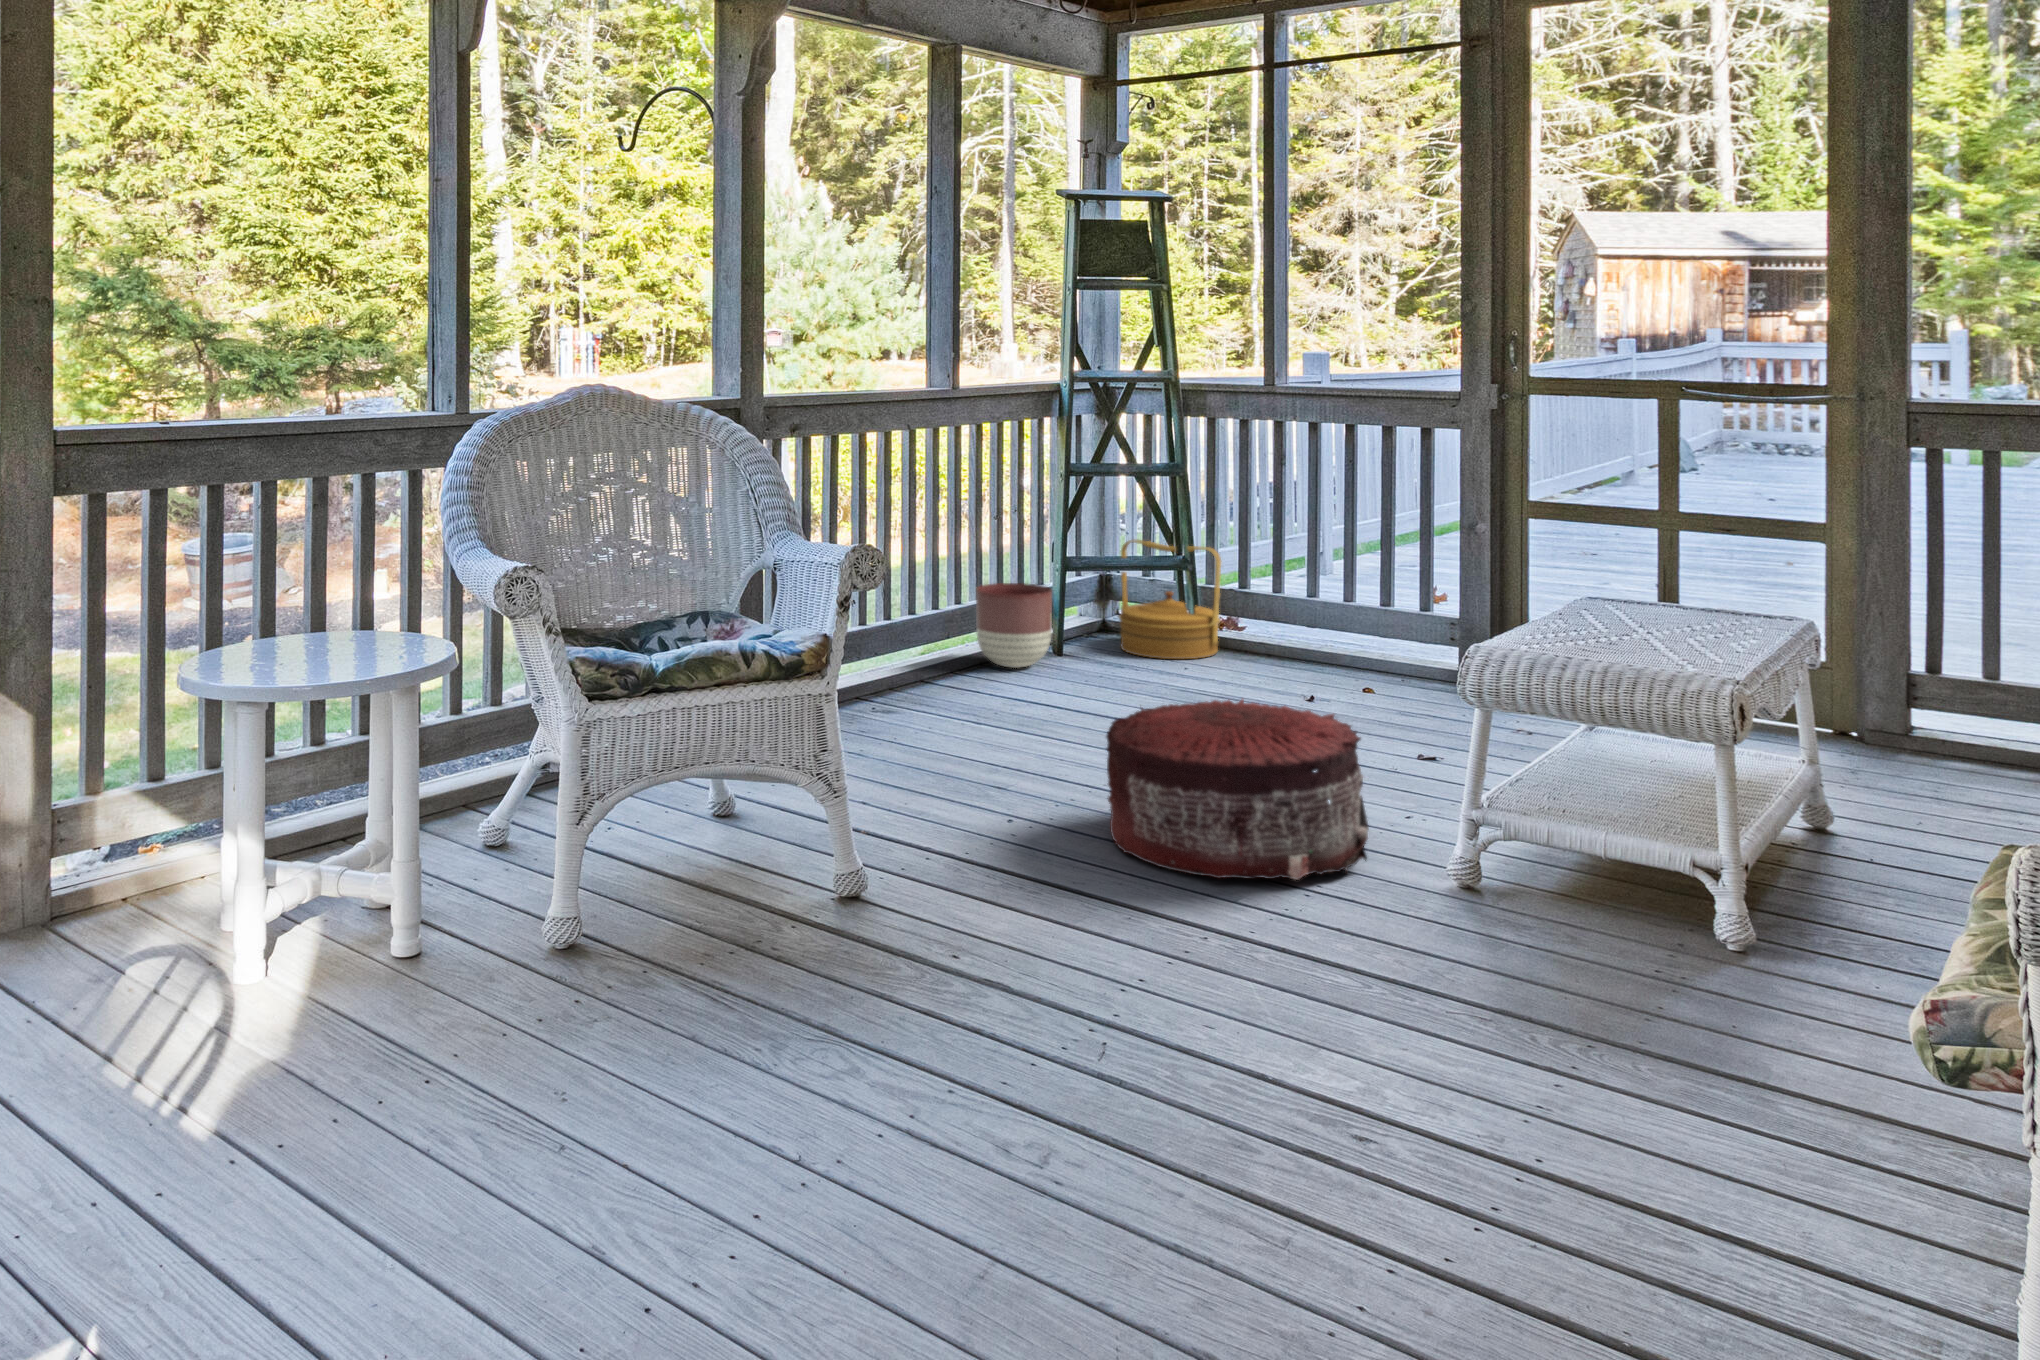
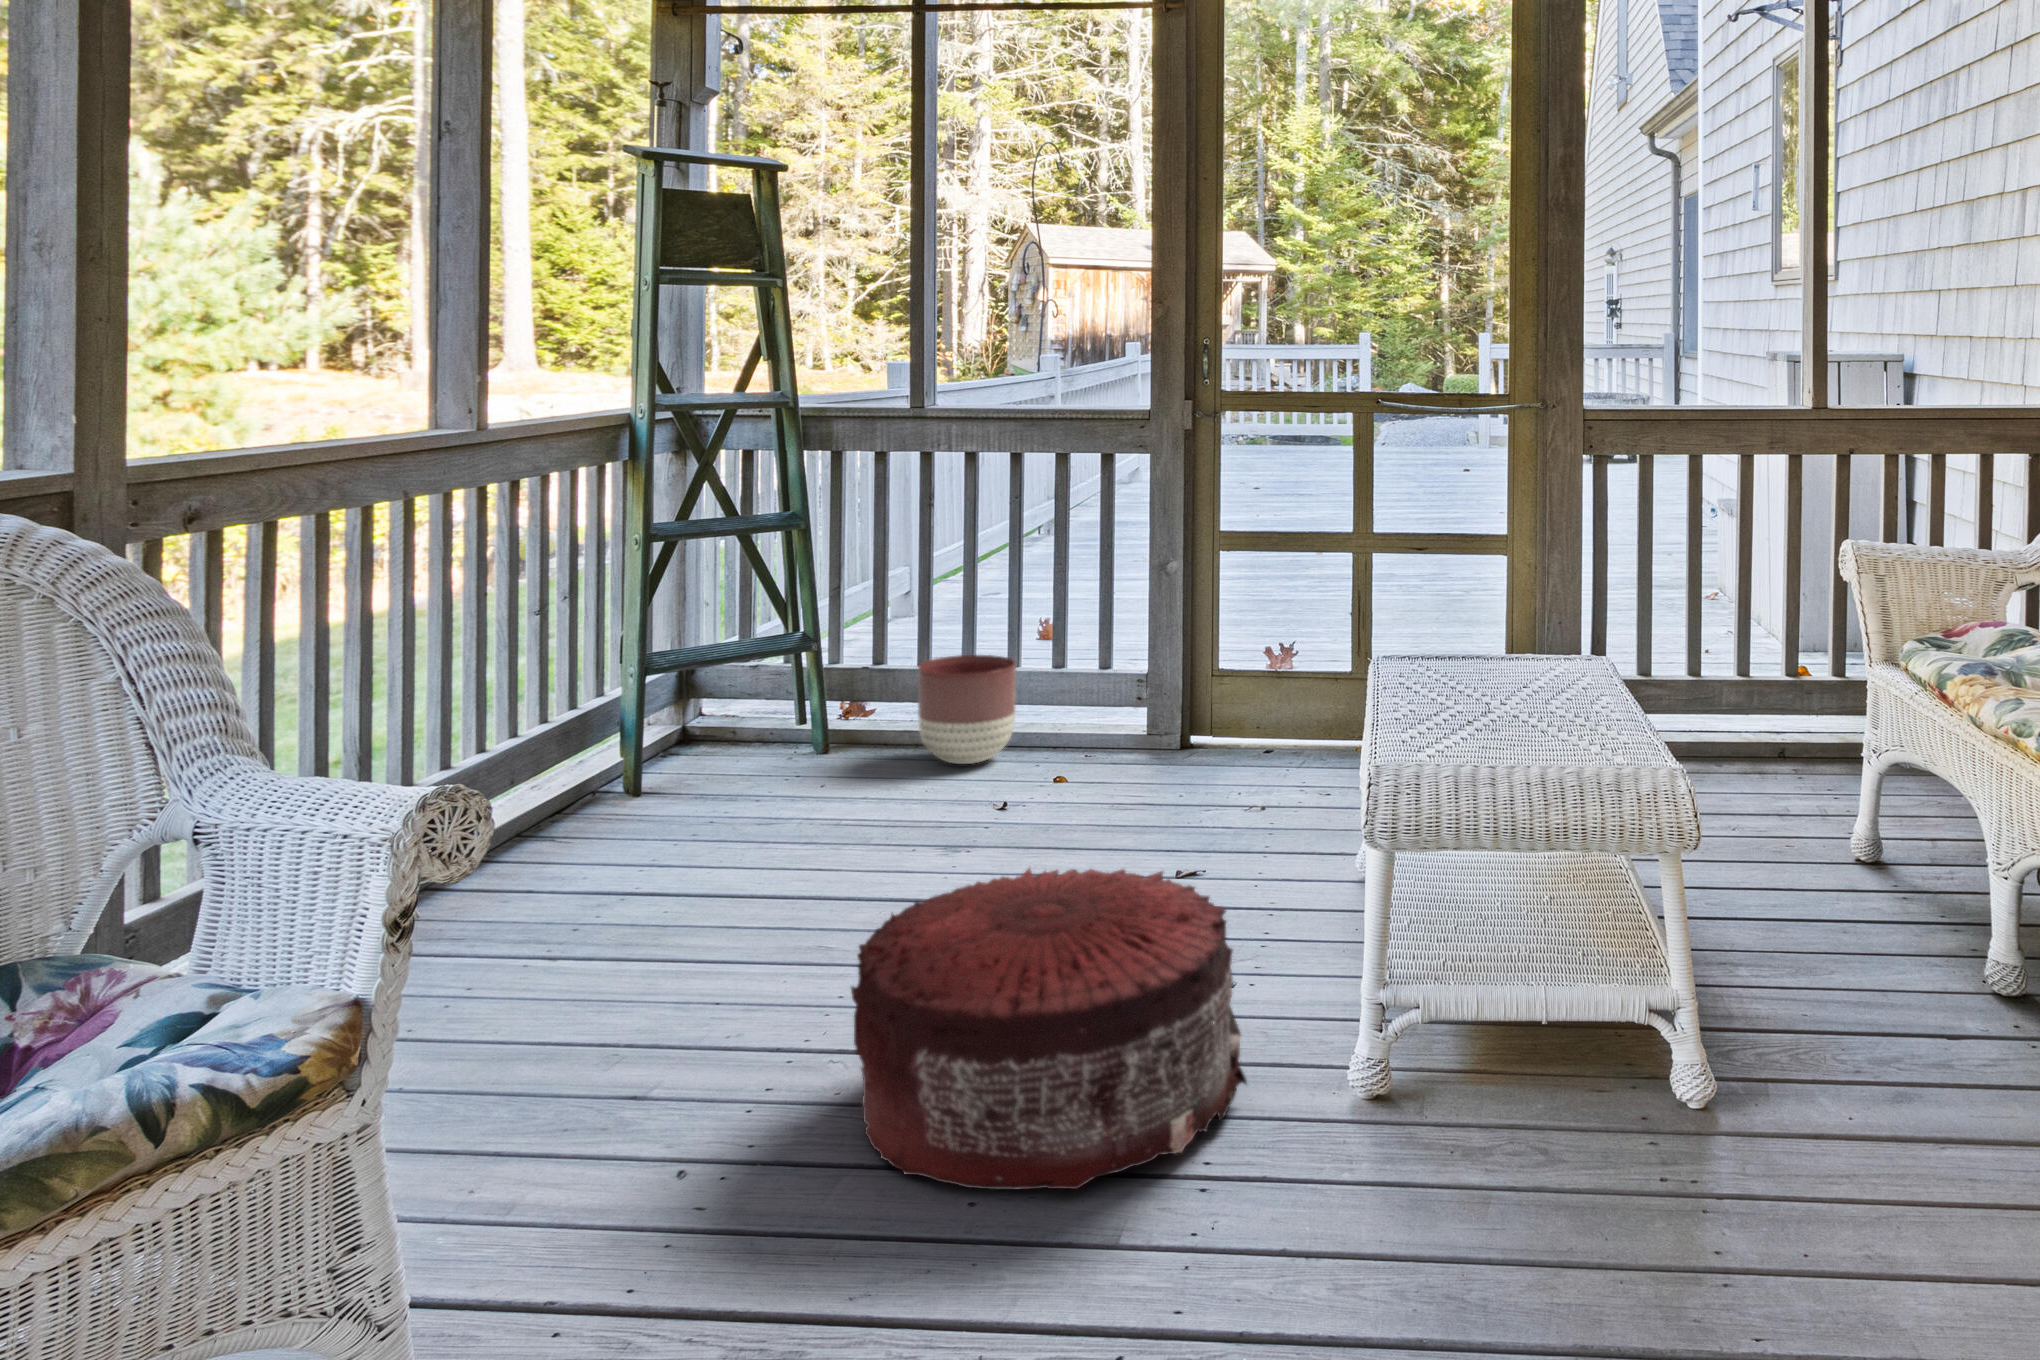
woven basket: present [1119,540,1221,659] -> none [716,617,860,777]
planter: present [976,583,1052,668] -> present [918,655,1016,764]

